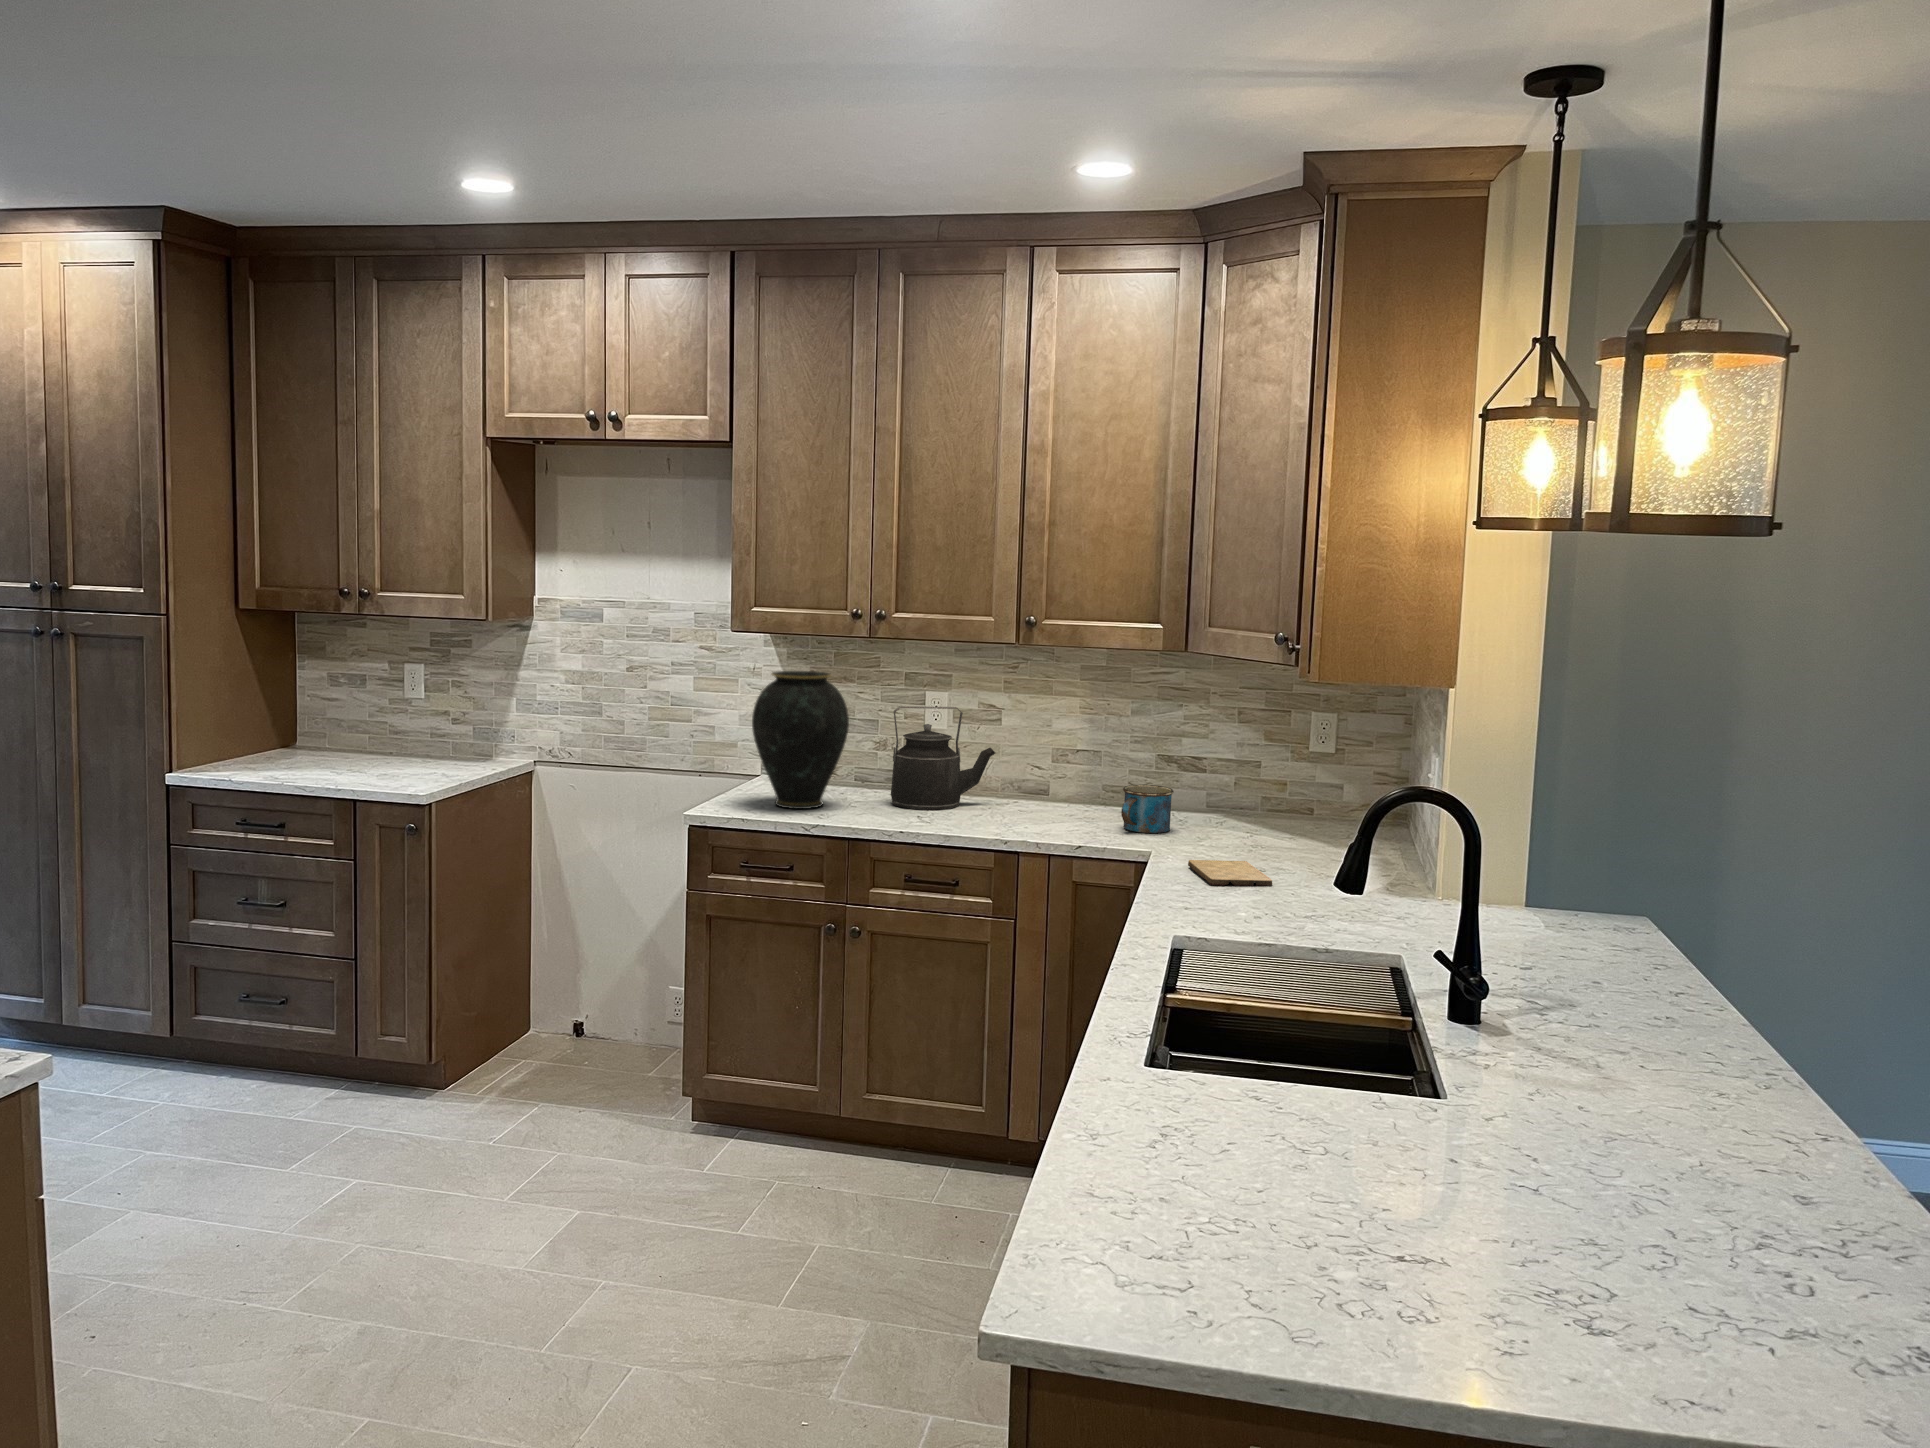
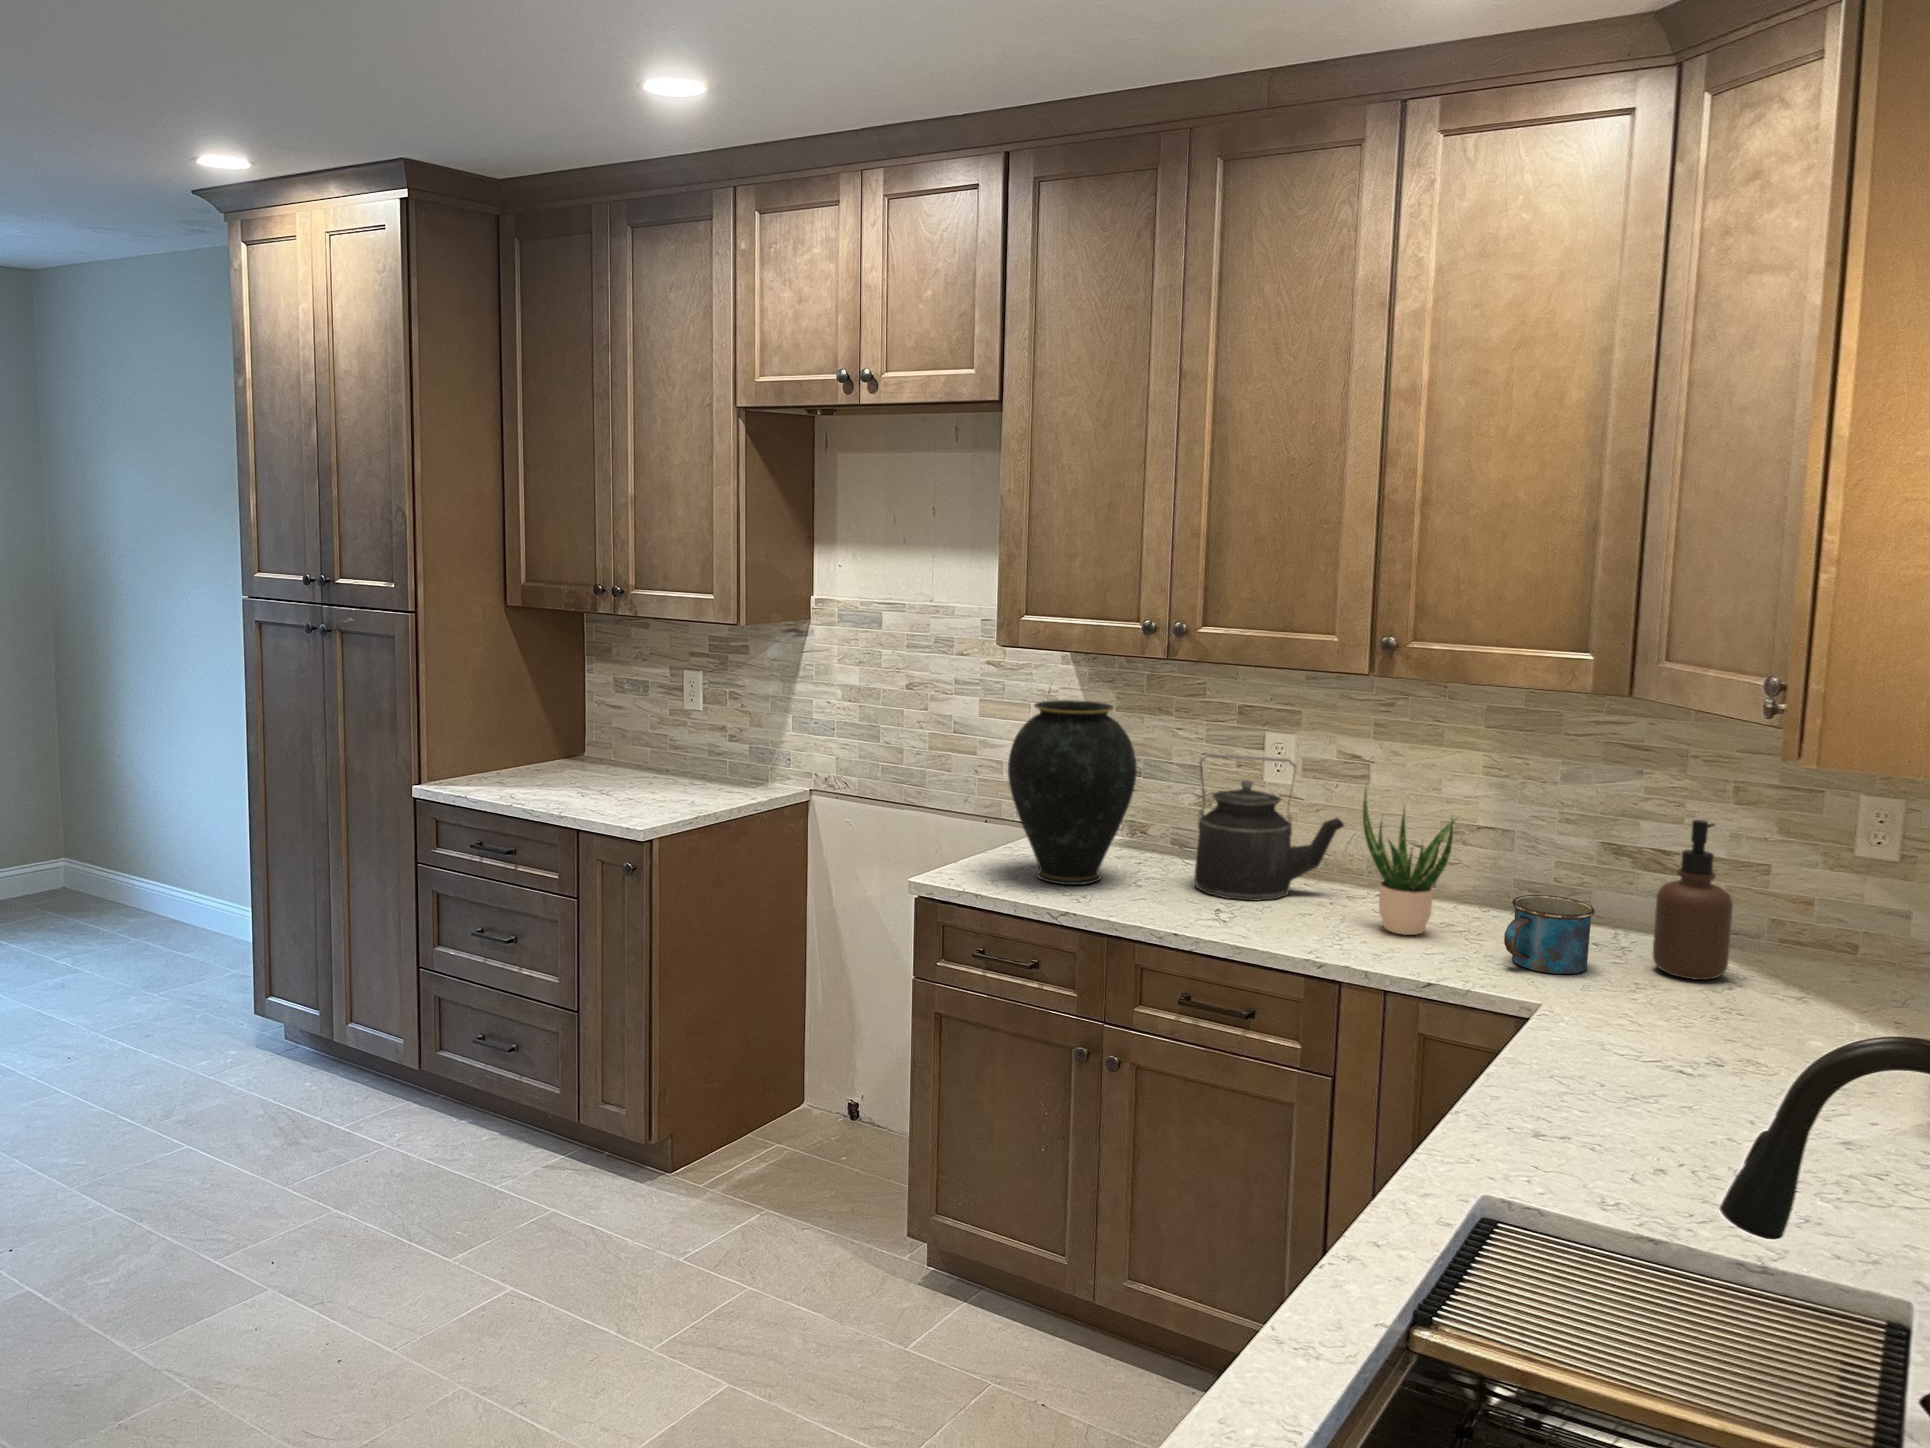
potted plant: none [1017,719,1081,821] -> present [1363,790,1457,935]
soap dispenser: none [1206,728,1252,830] -> present [1653,820,1733,980]
cutting board: present [1188,860,1272,886] -> none [1576,1043,1711,1115]

